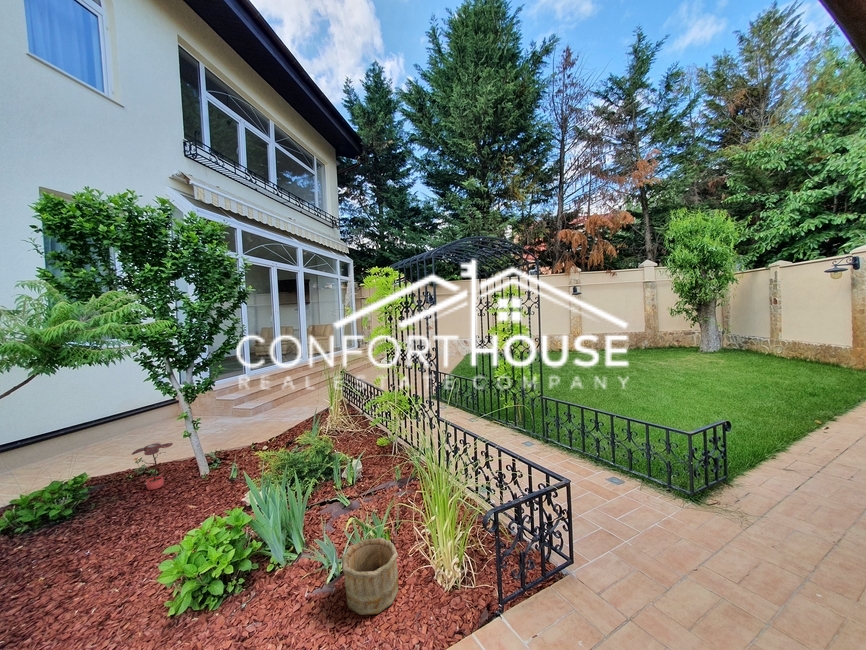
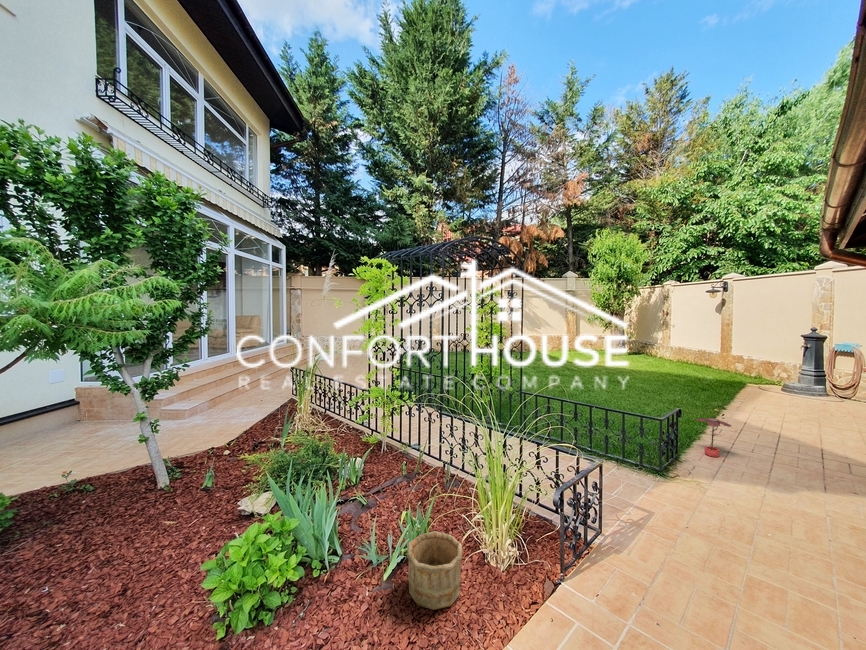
potted plant: present [132,443,173,490] -> present [696,418,731,457]

